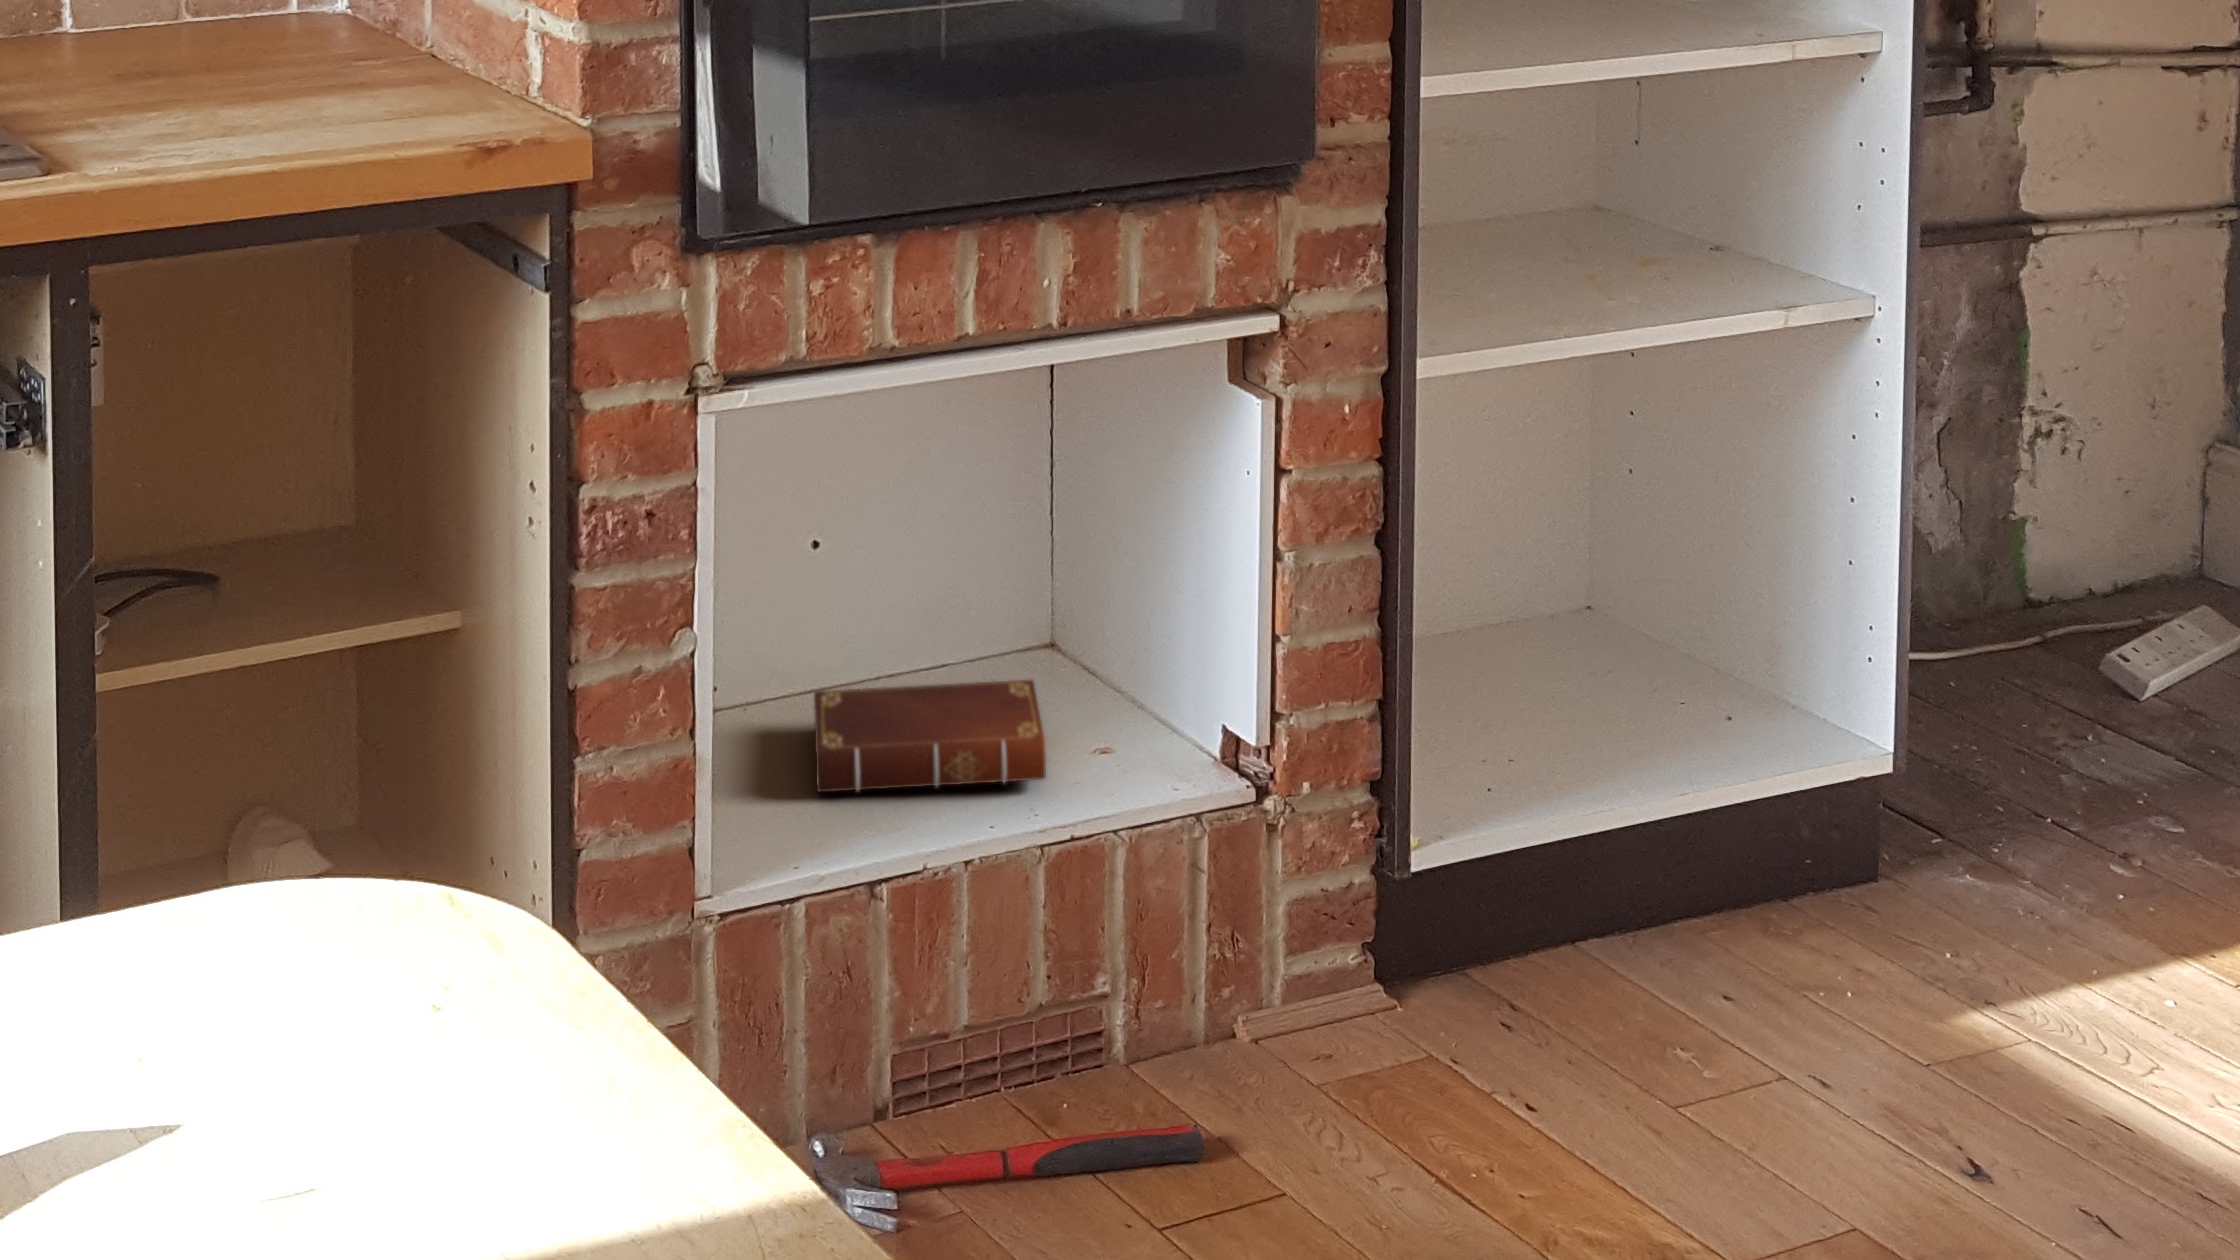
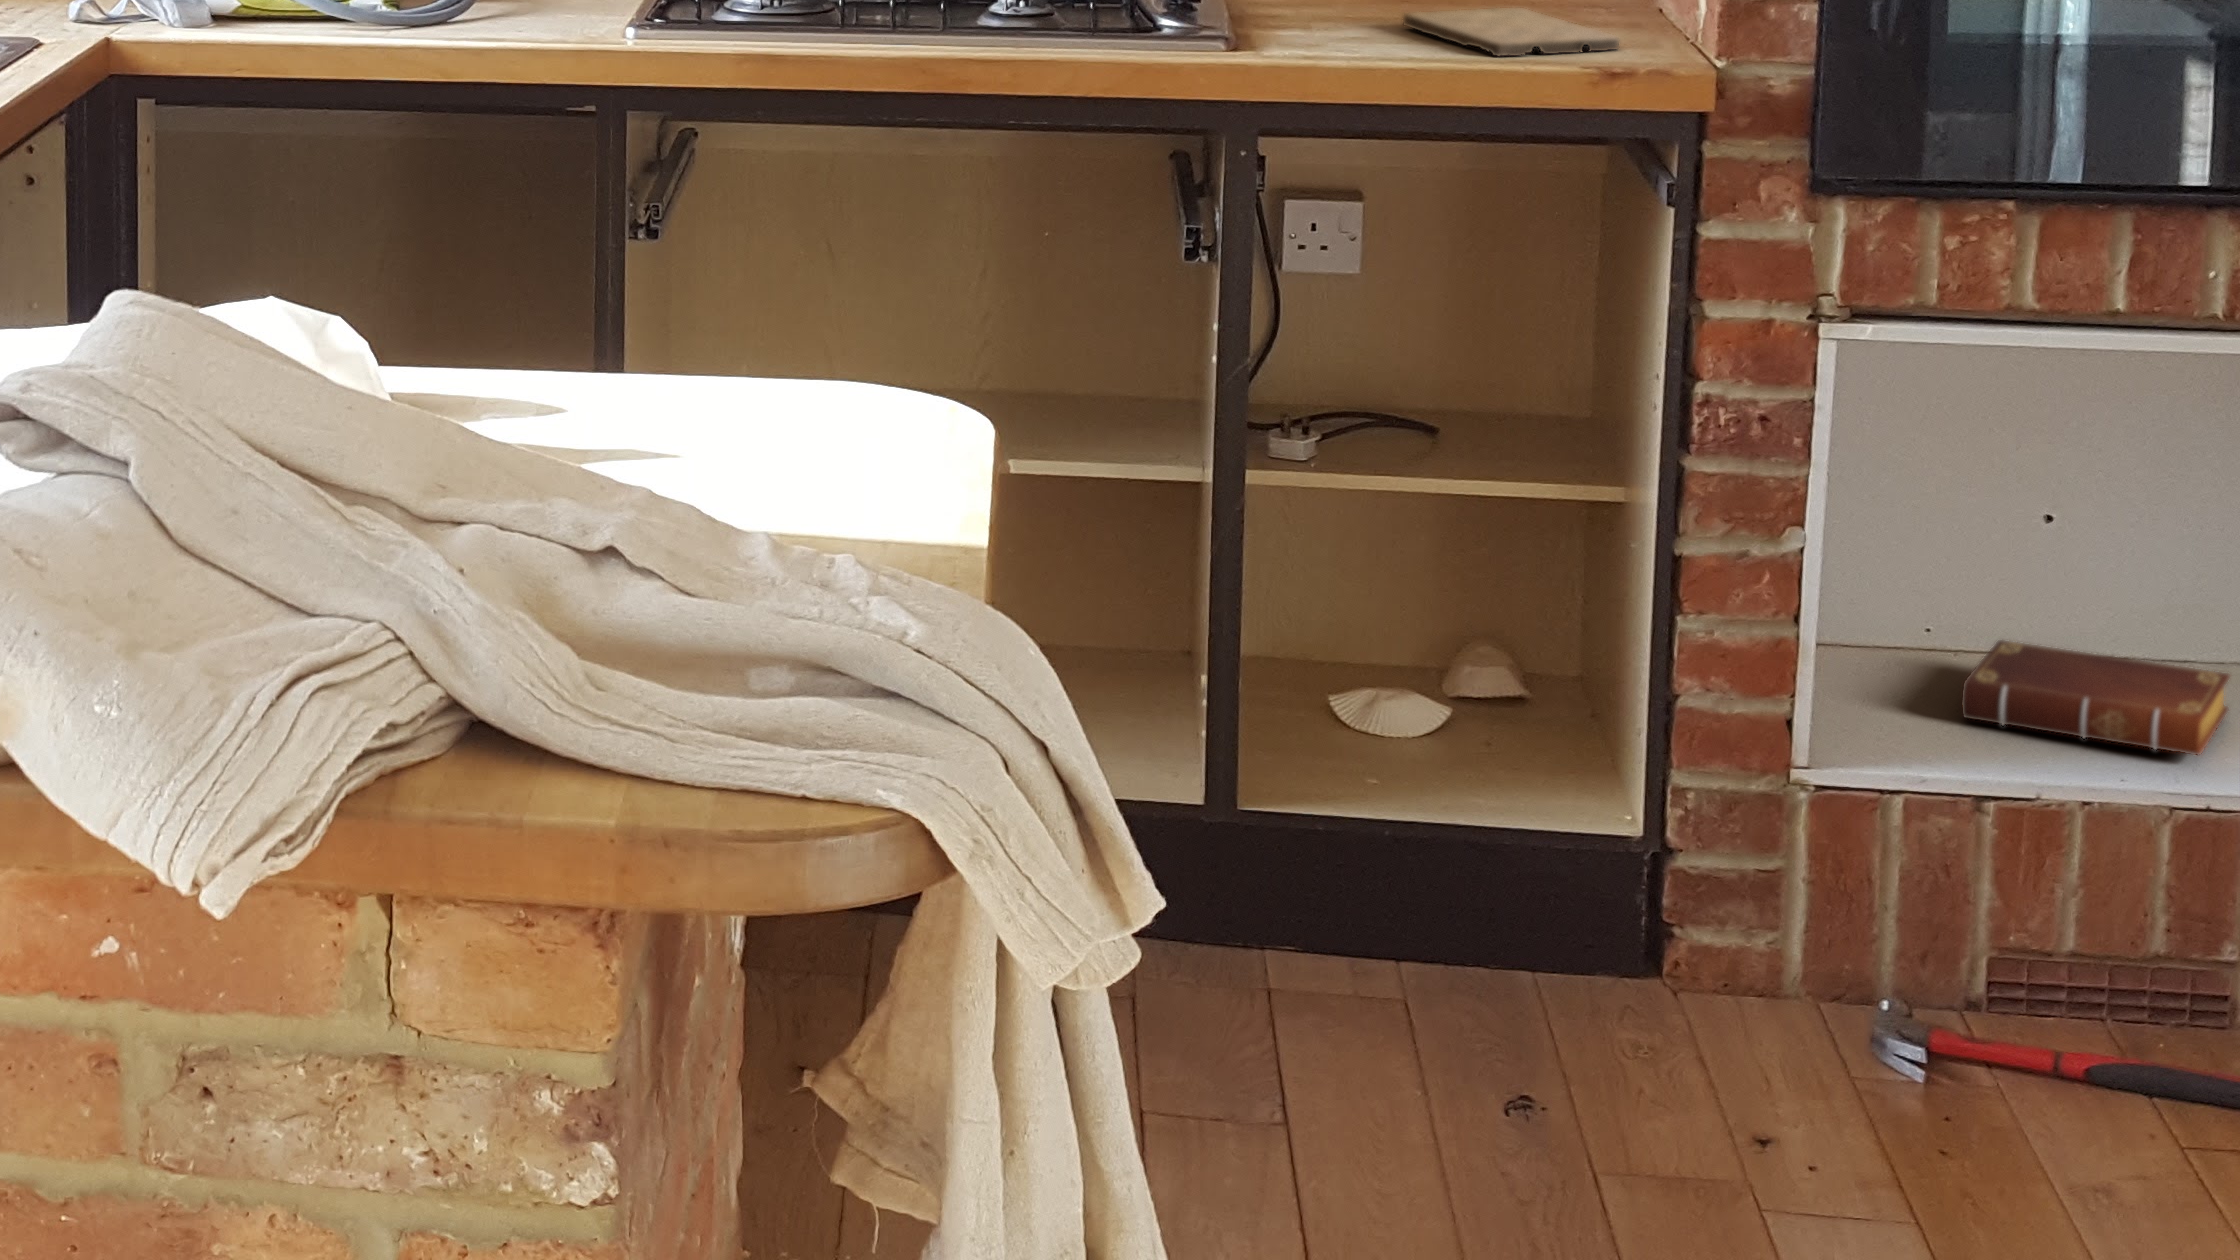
cutting board: none [178,72,443,143] -> present [1403,7,1619,56]

